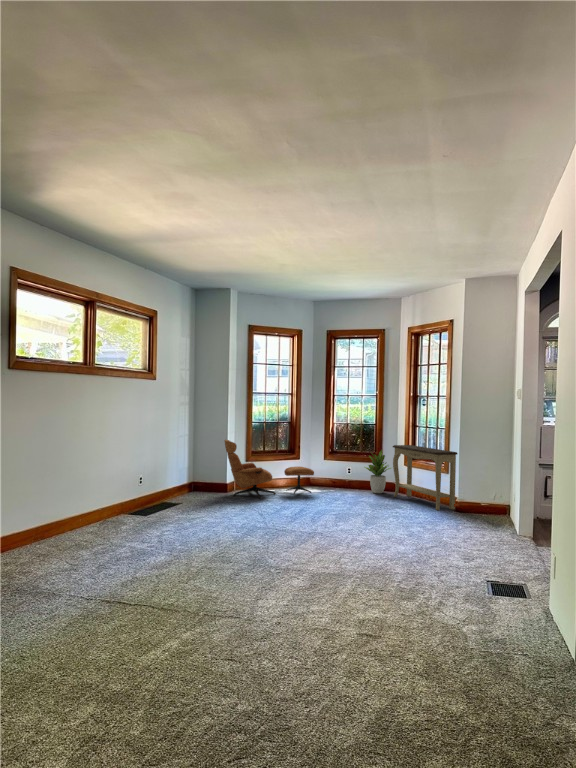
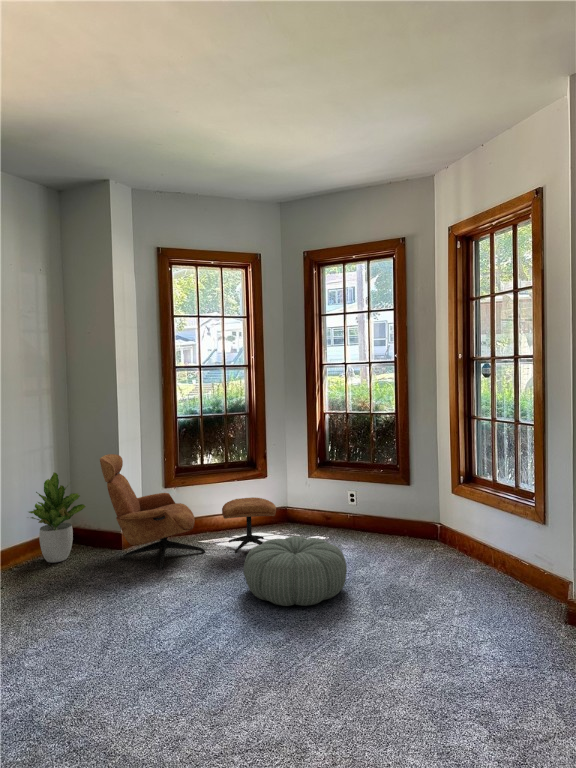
console table: present [393,445,457,510] -> none [424,454,568,617]
potted plant: present [365,450,391,493] -> present [29,472,86,563]
pouf: none [310,481,359,507] -> present [244,536,347,606]

